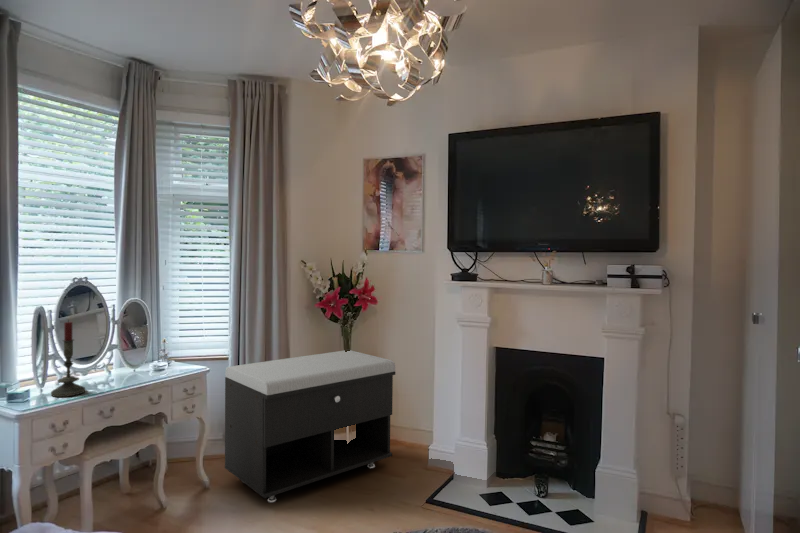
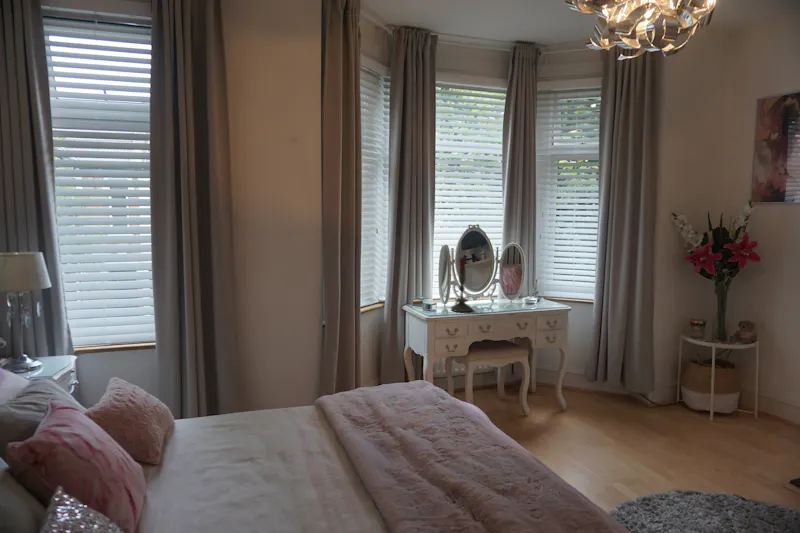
storage bench: present [225,350,396,503] -> none [580,309,778,439]

